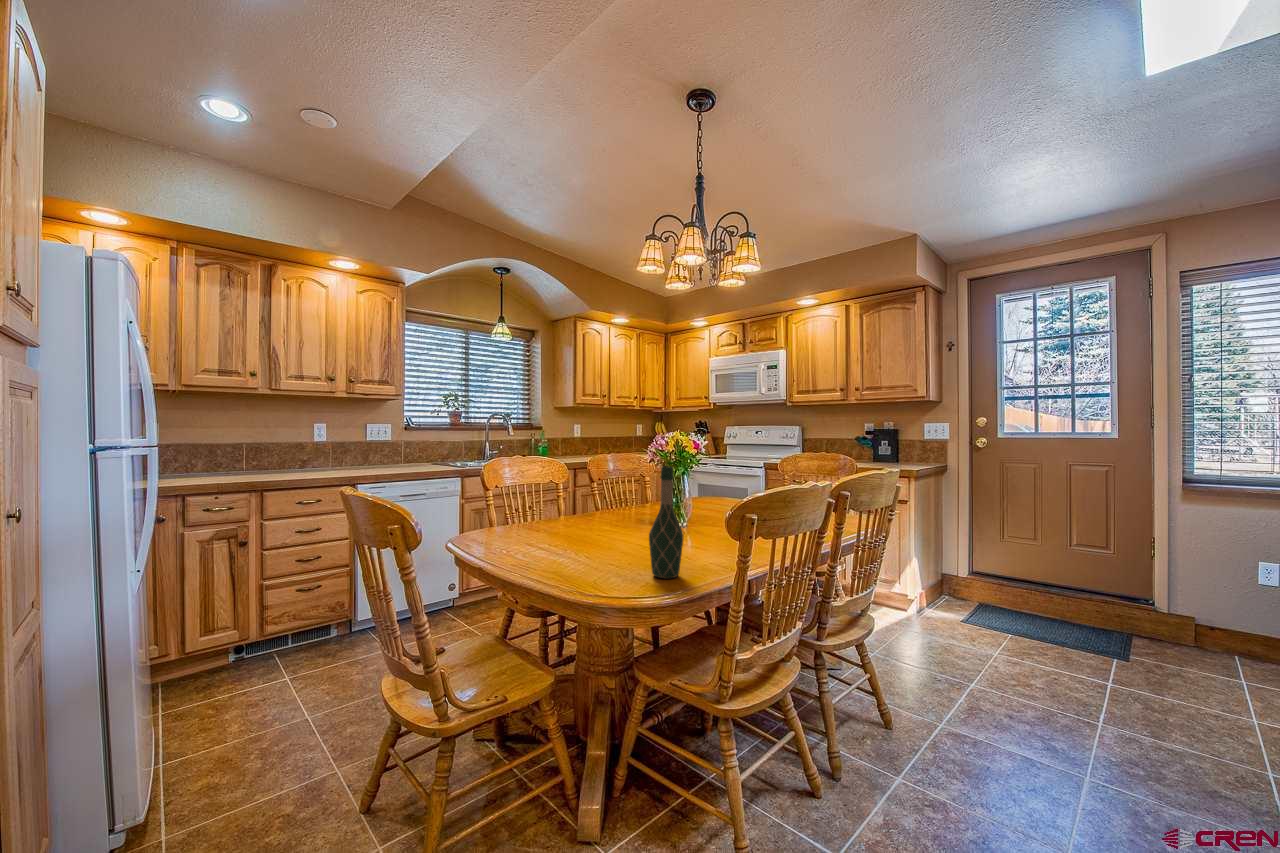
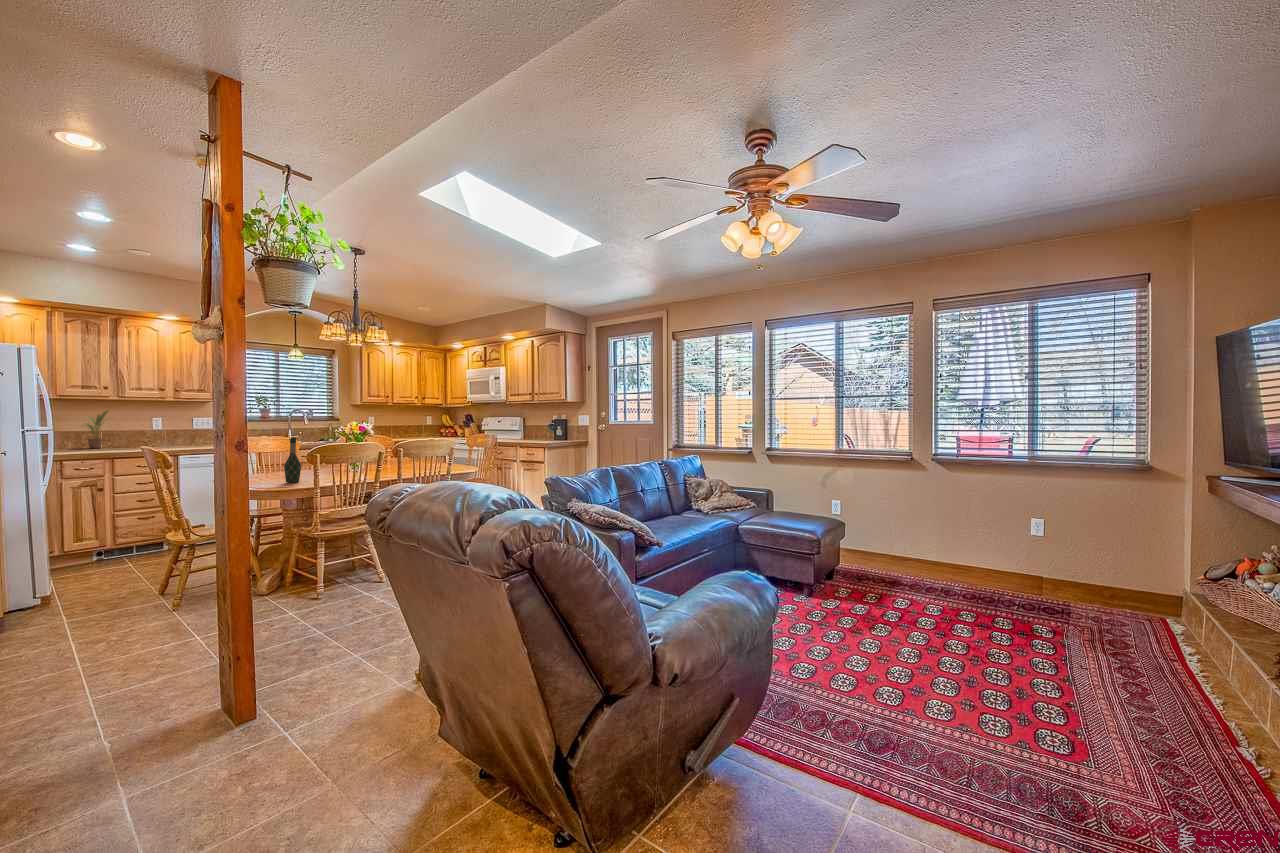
potted plant: none [214,410,267,471] -> present [85,410,109,448]

